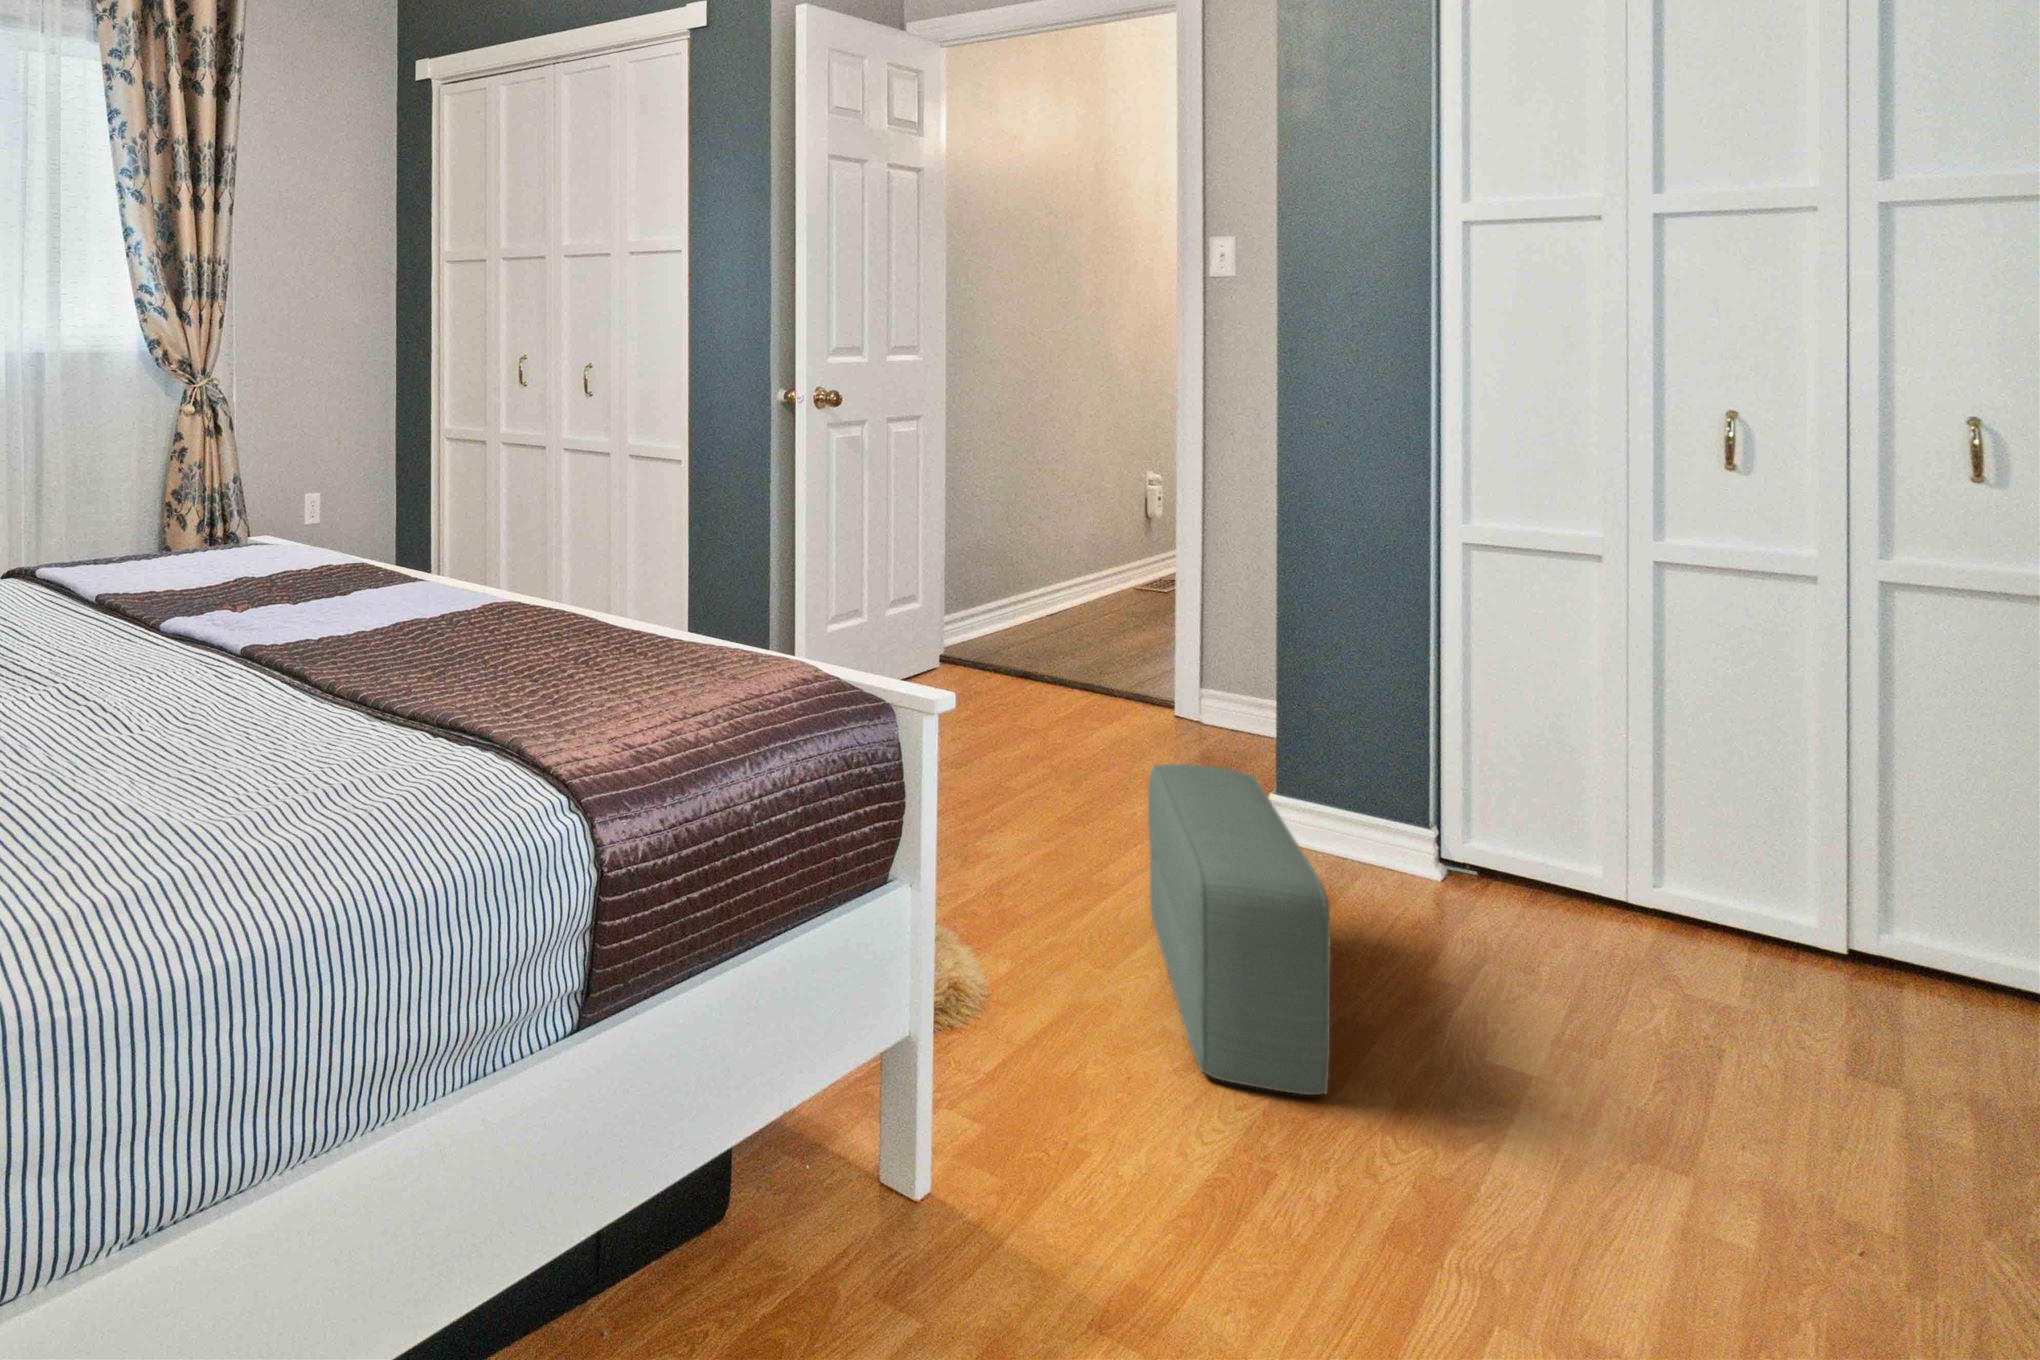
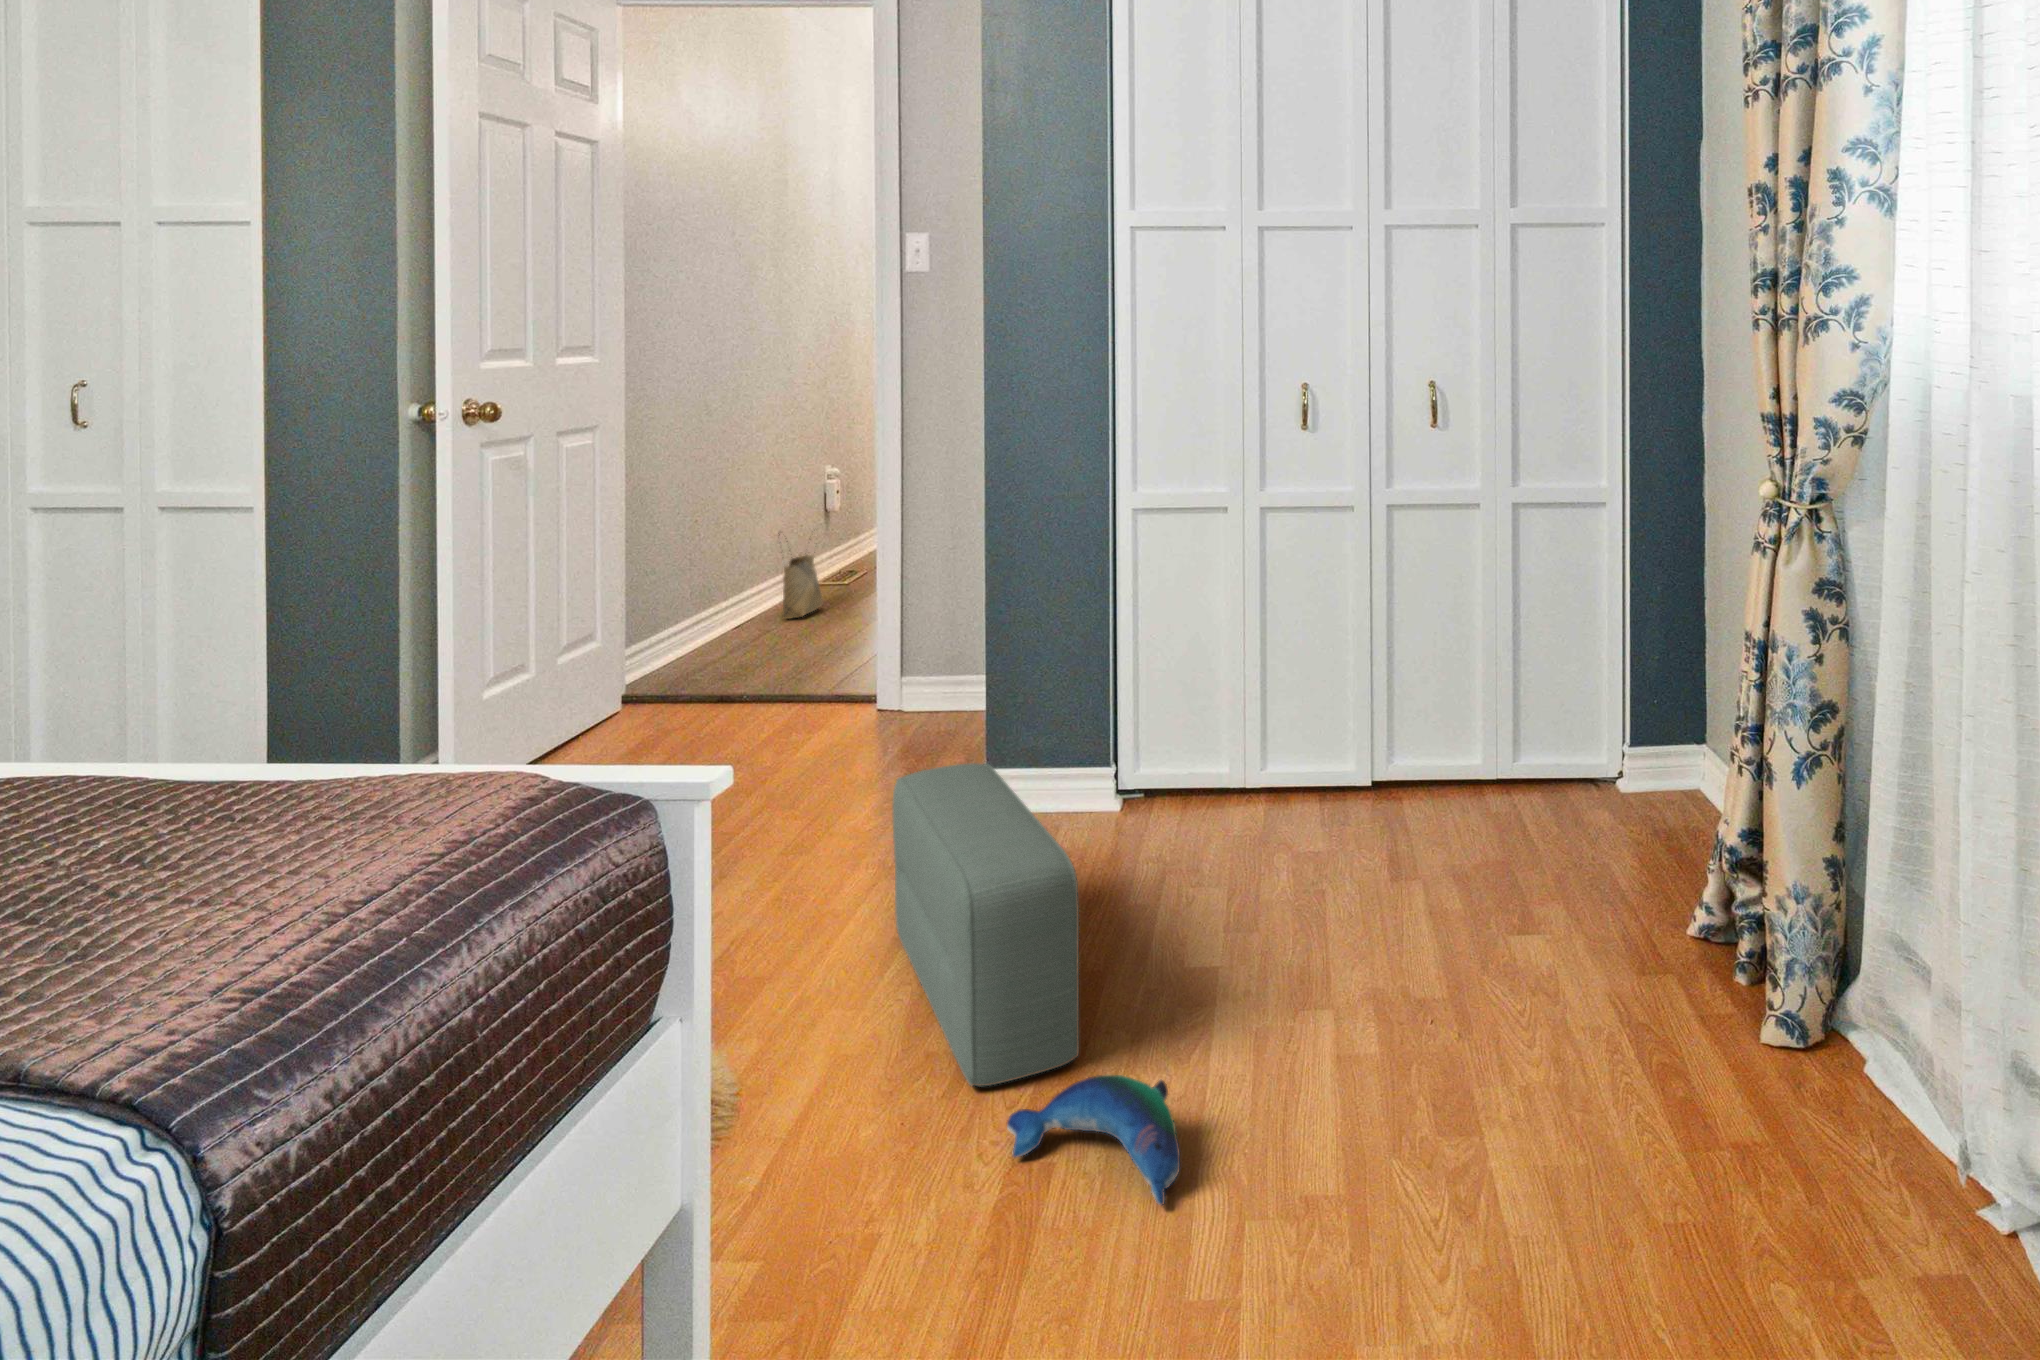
woven basket: none [1086,528,1130,613] -> present [778,533,823,619]
plush toy: none [1232,1109,1428,1271] -> present [1007,1075,1180,1205]

